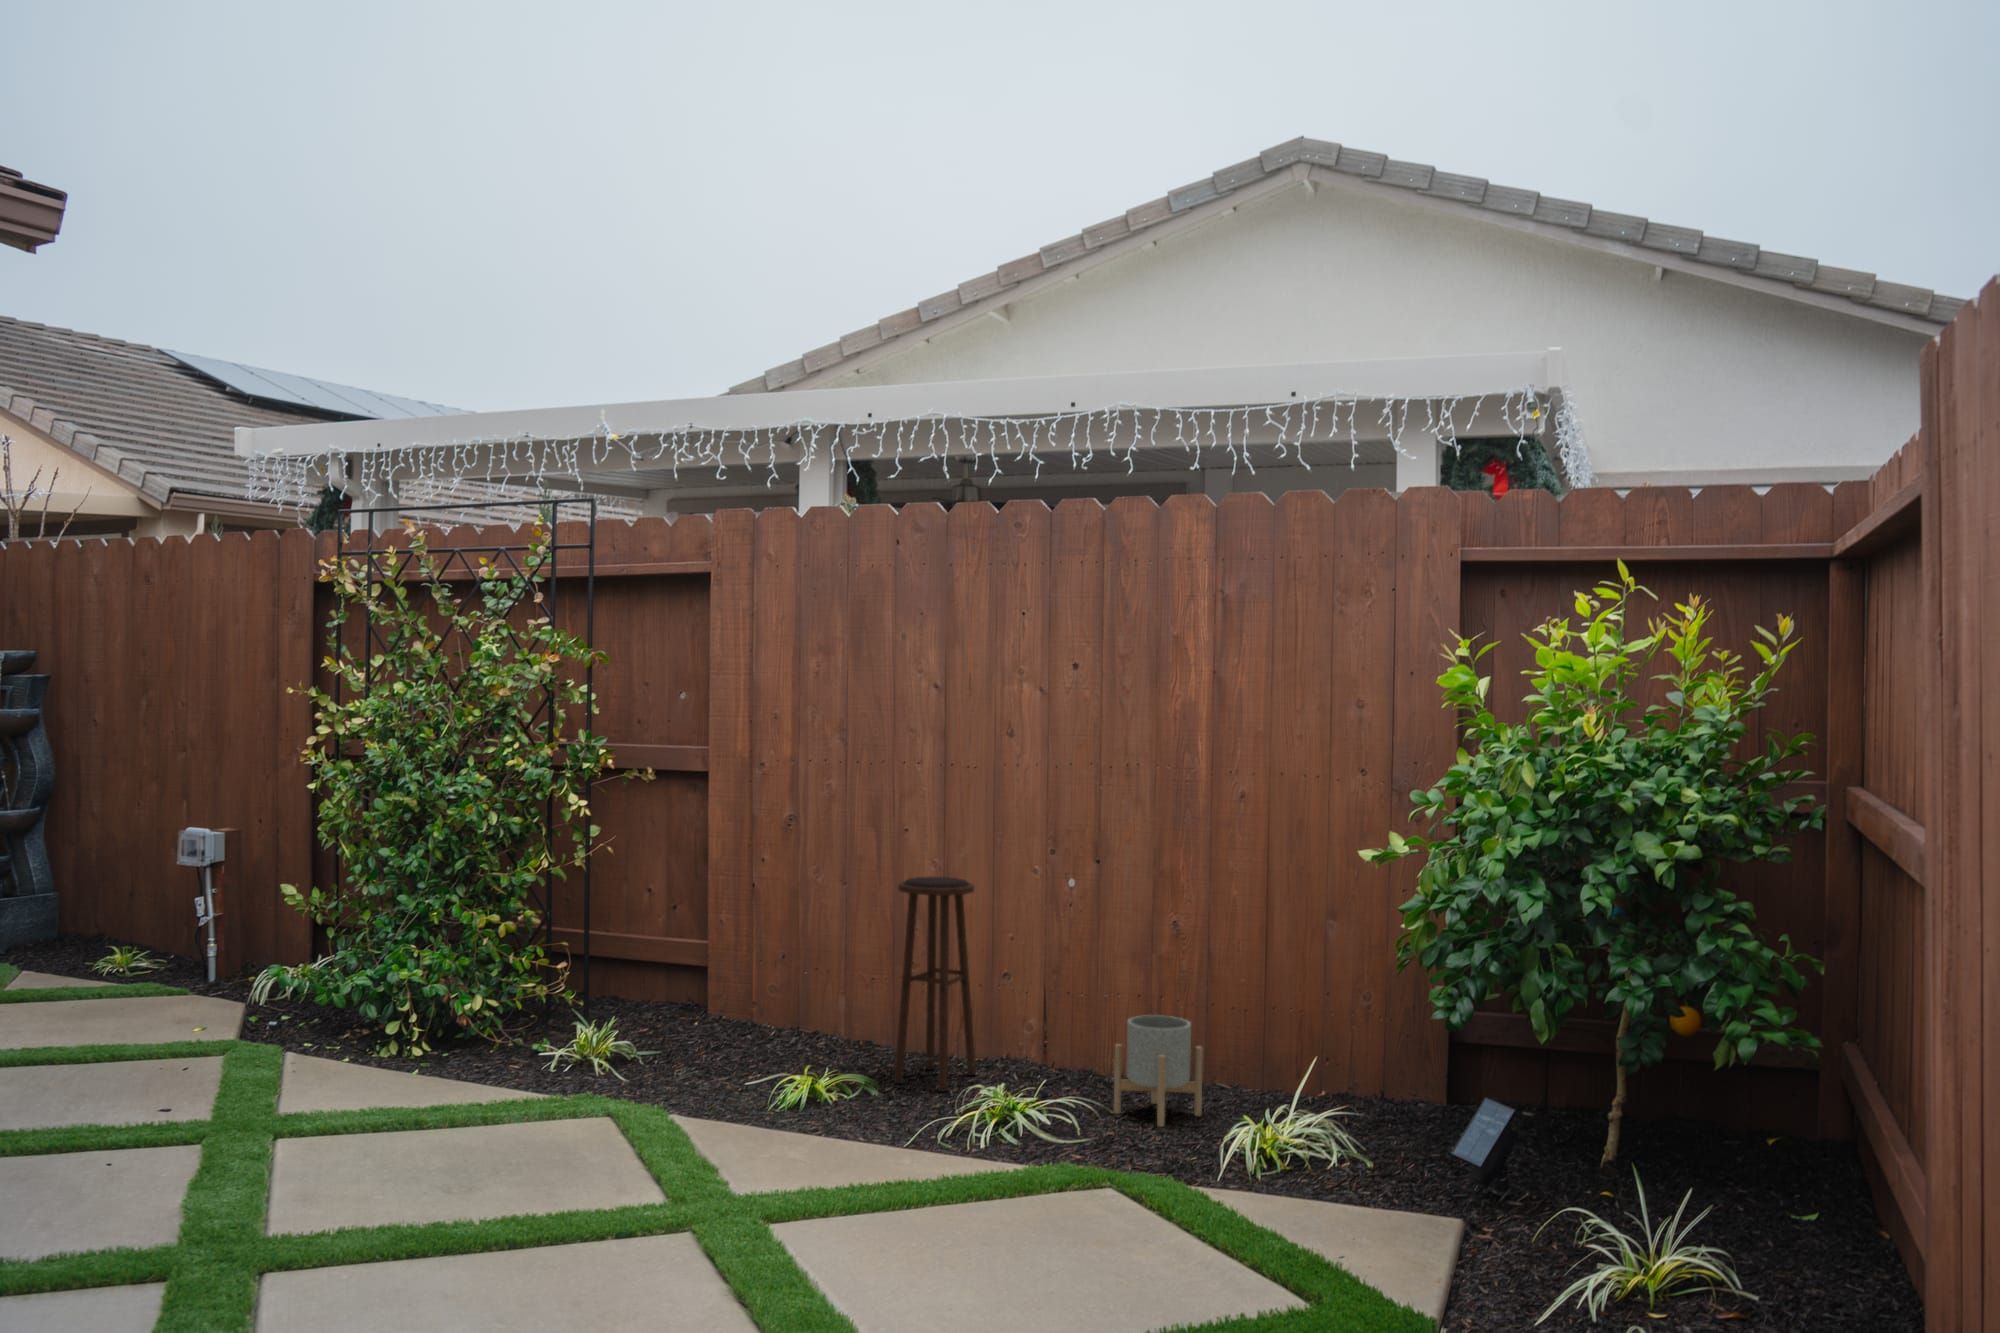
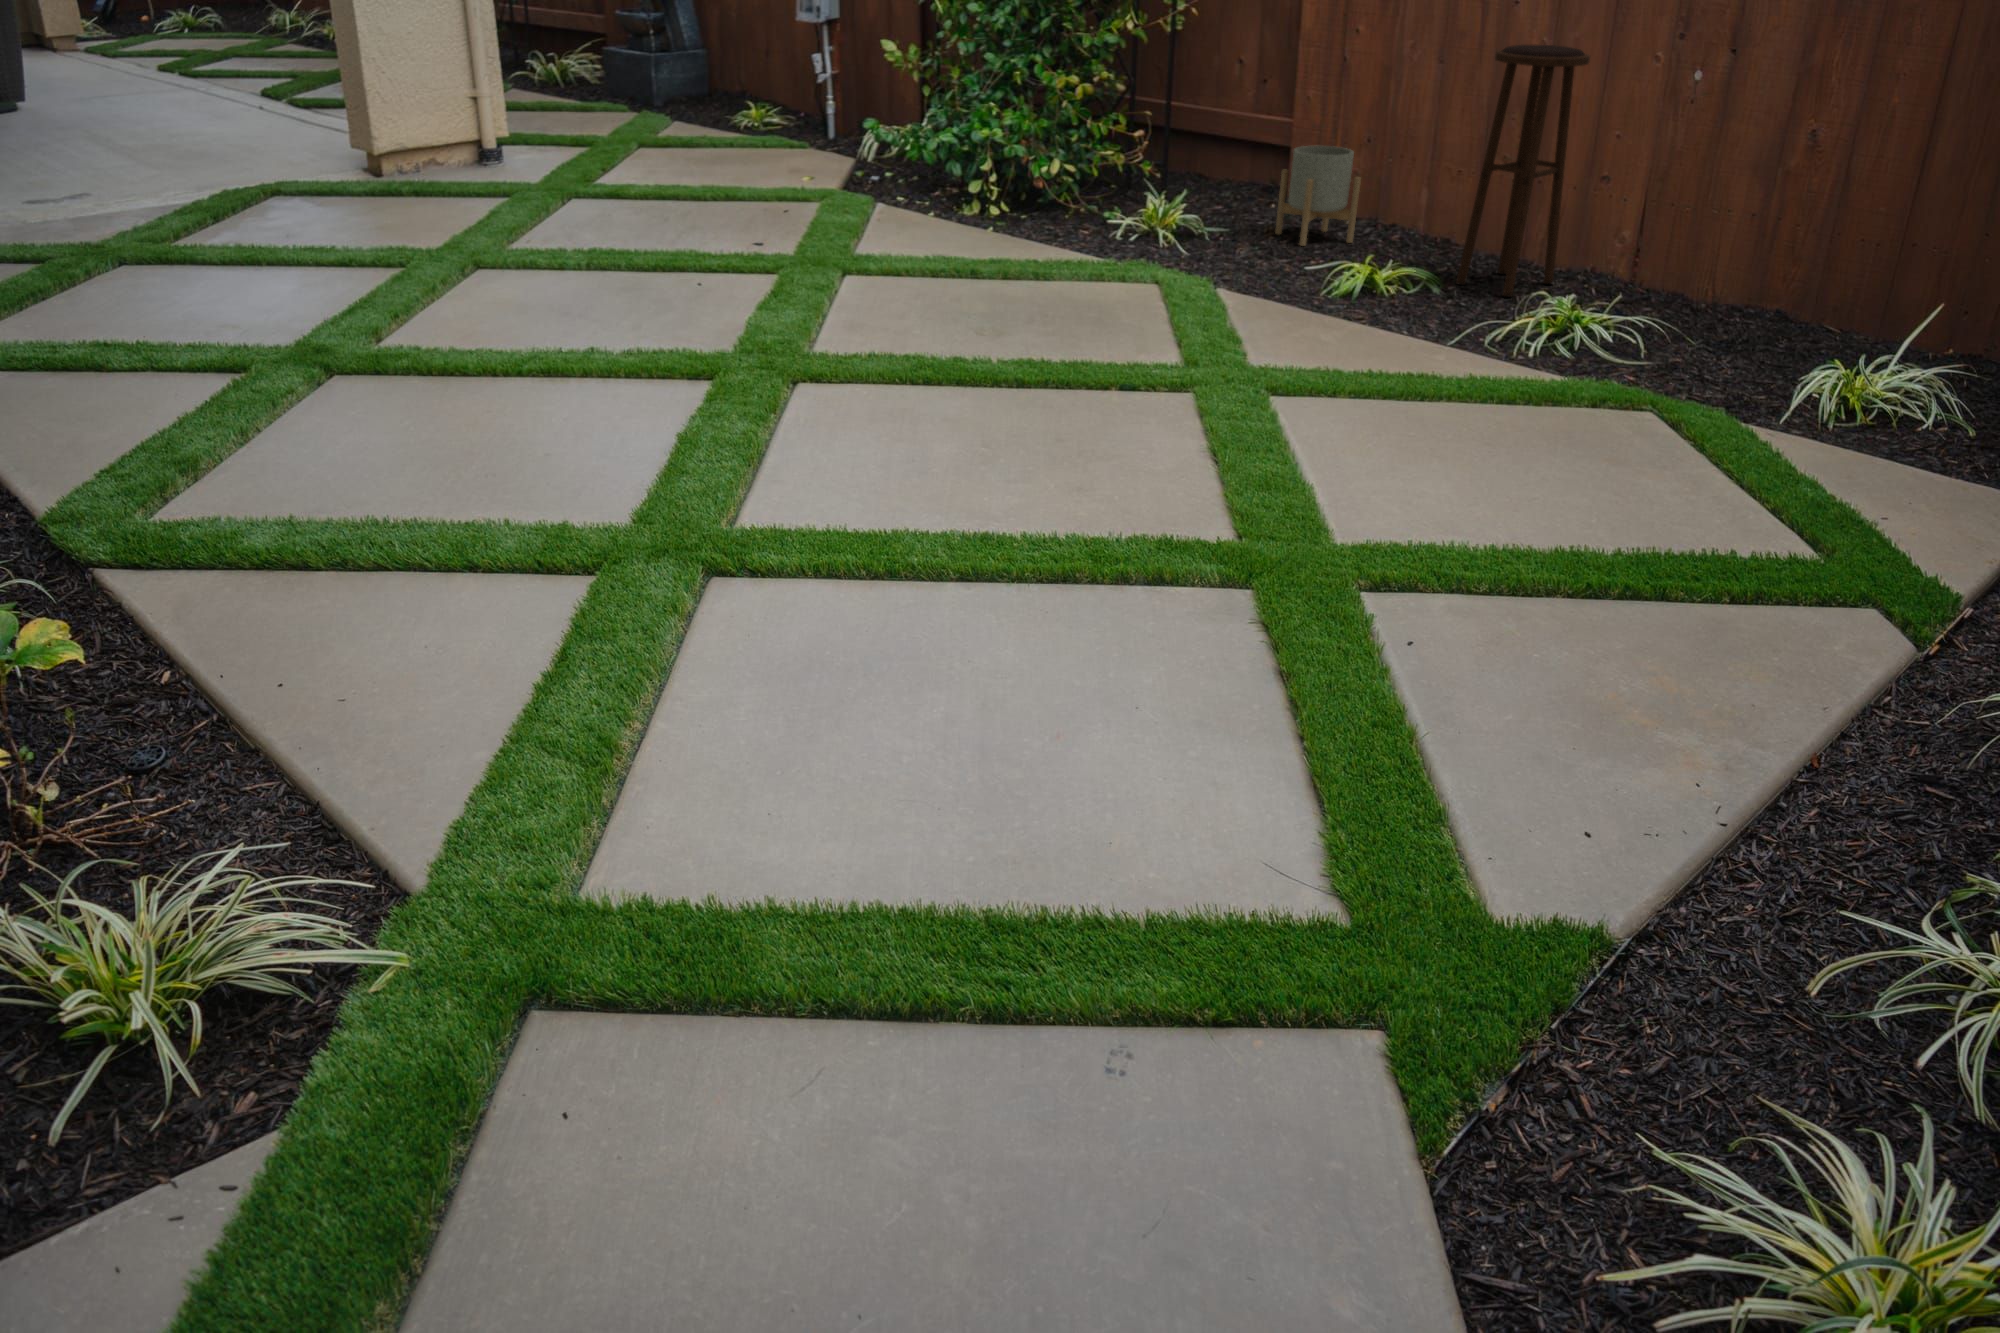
planter: present [1114,1015,1203,1127] -> present [1275,146,1361,246]

